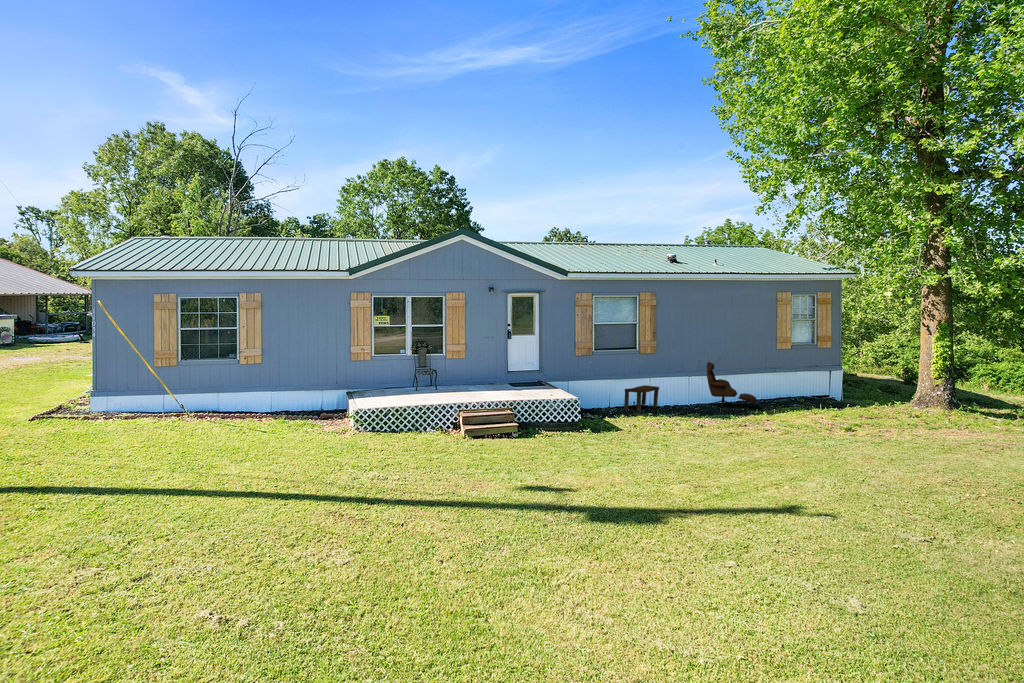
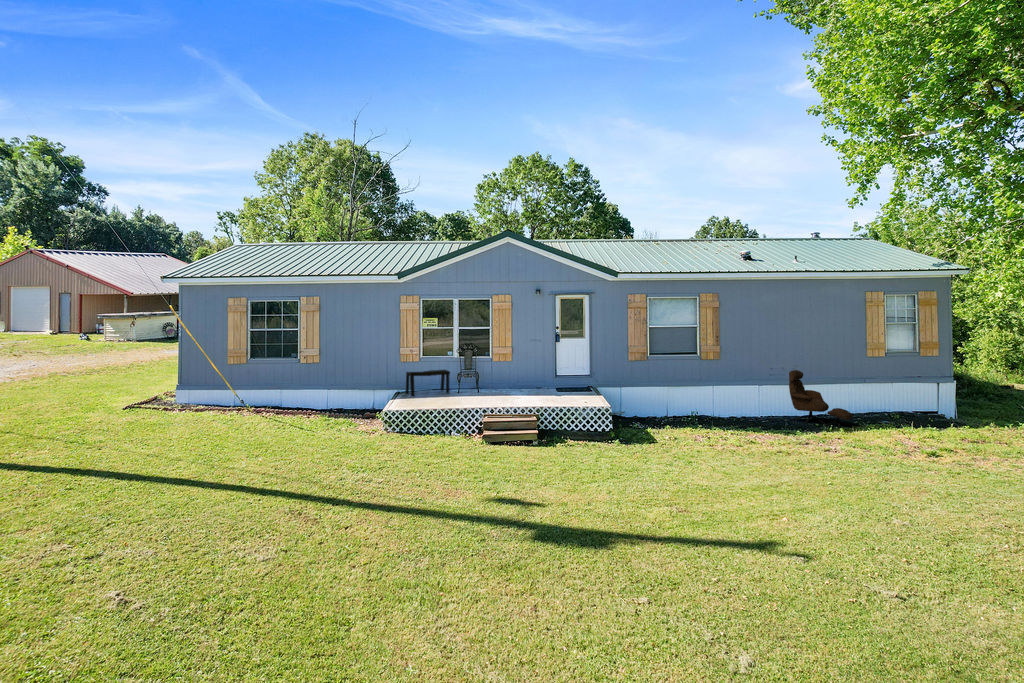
bench: present [624,385,659,412] -> present [406,370,450,396]

